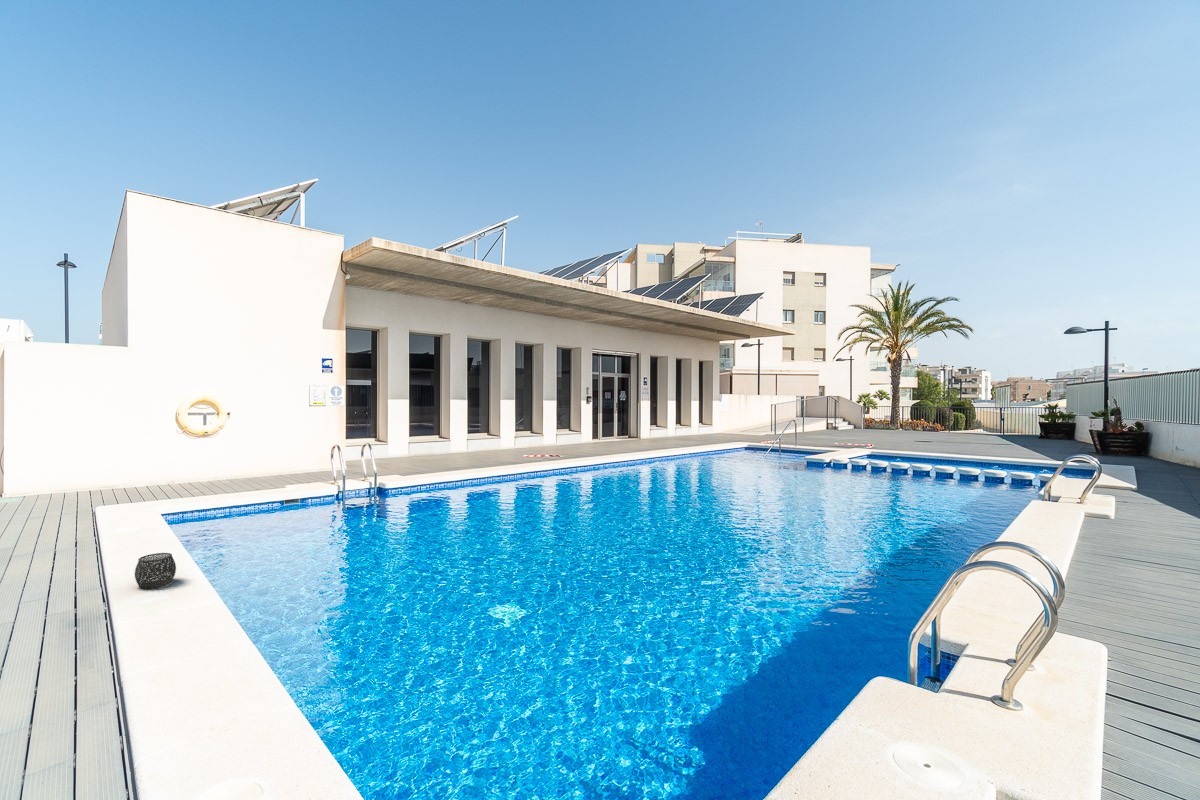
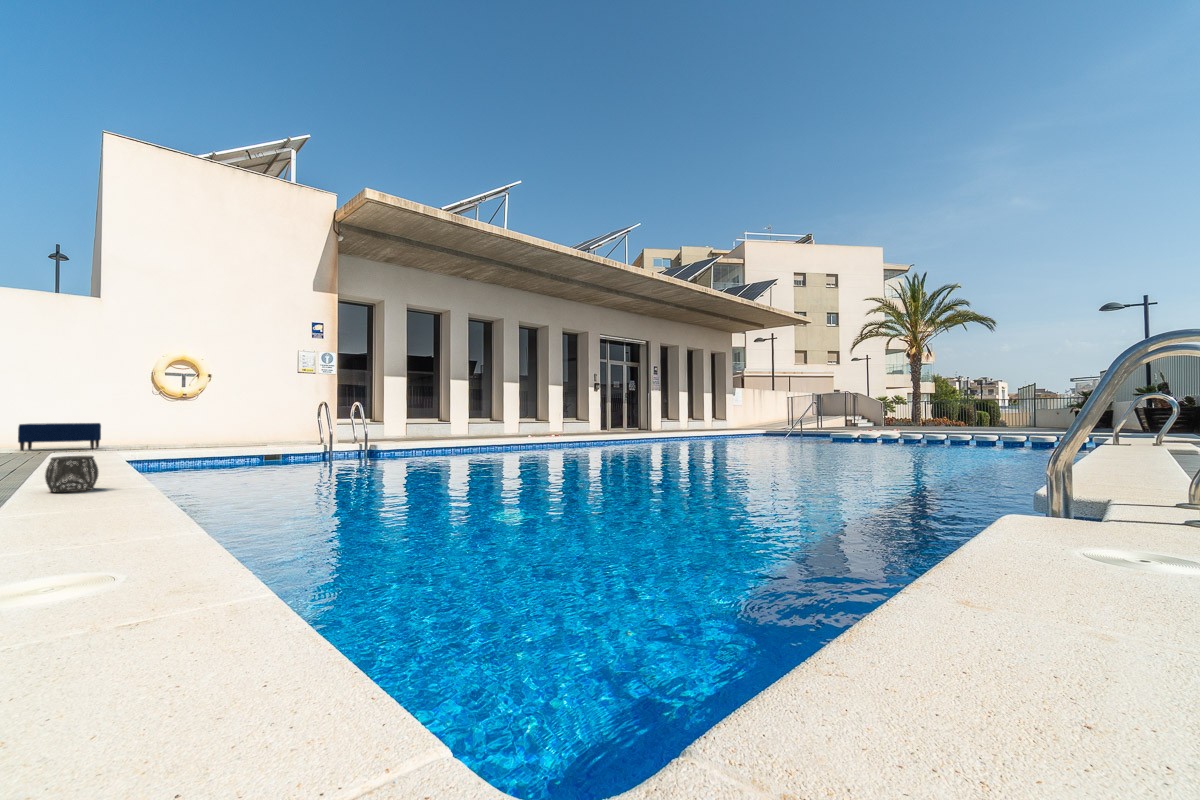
bench: none [60,465,133,496] -> present [18,423,101,451]

